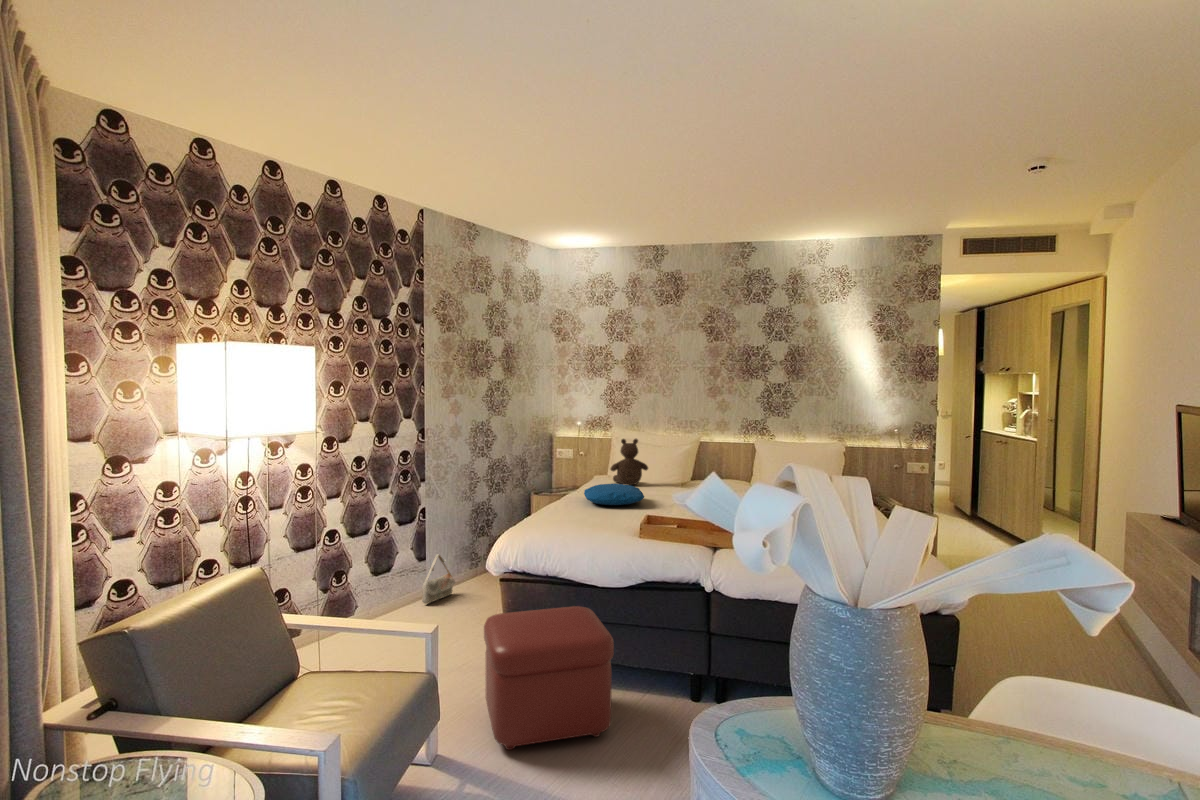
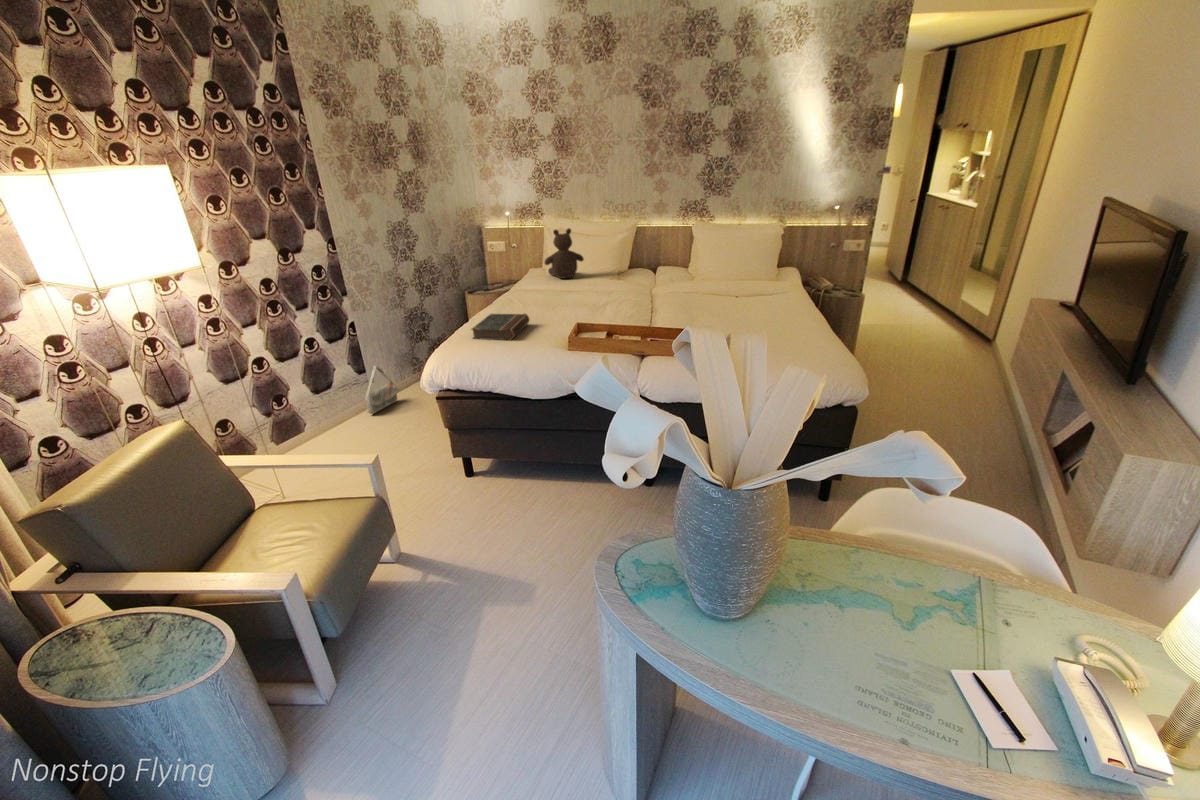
pillow: present [584,484,644,505] -> none [516,284,578,309]
book: none [543,503,598,526] -> present [471,314,529,340]
ottoman: present [484,606,614,750] -> none [420,424,552,563]

